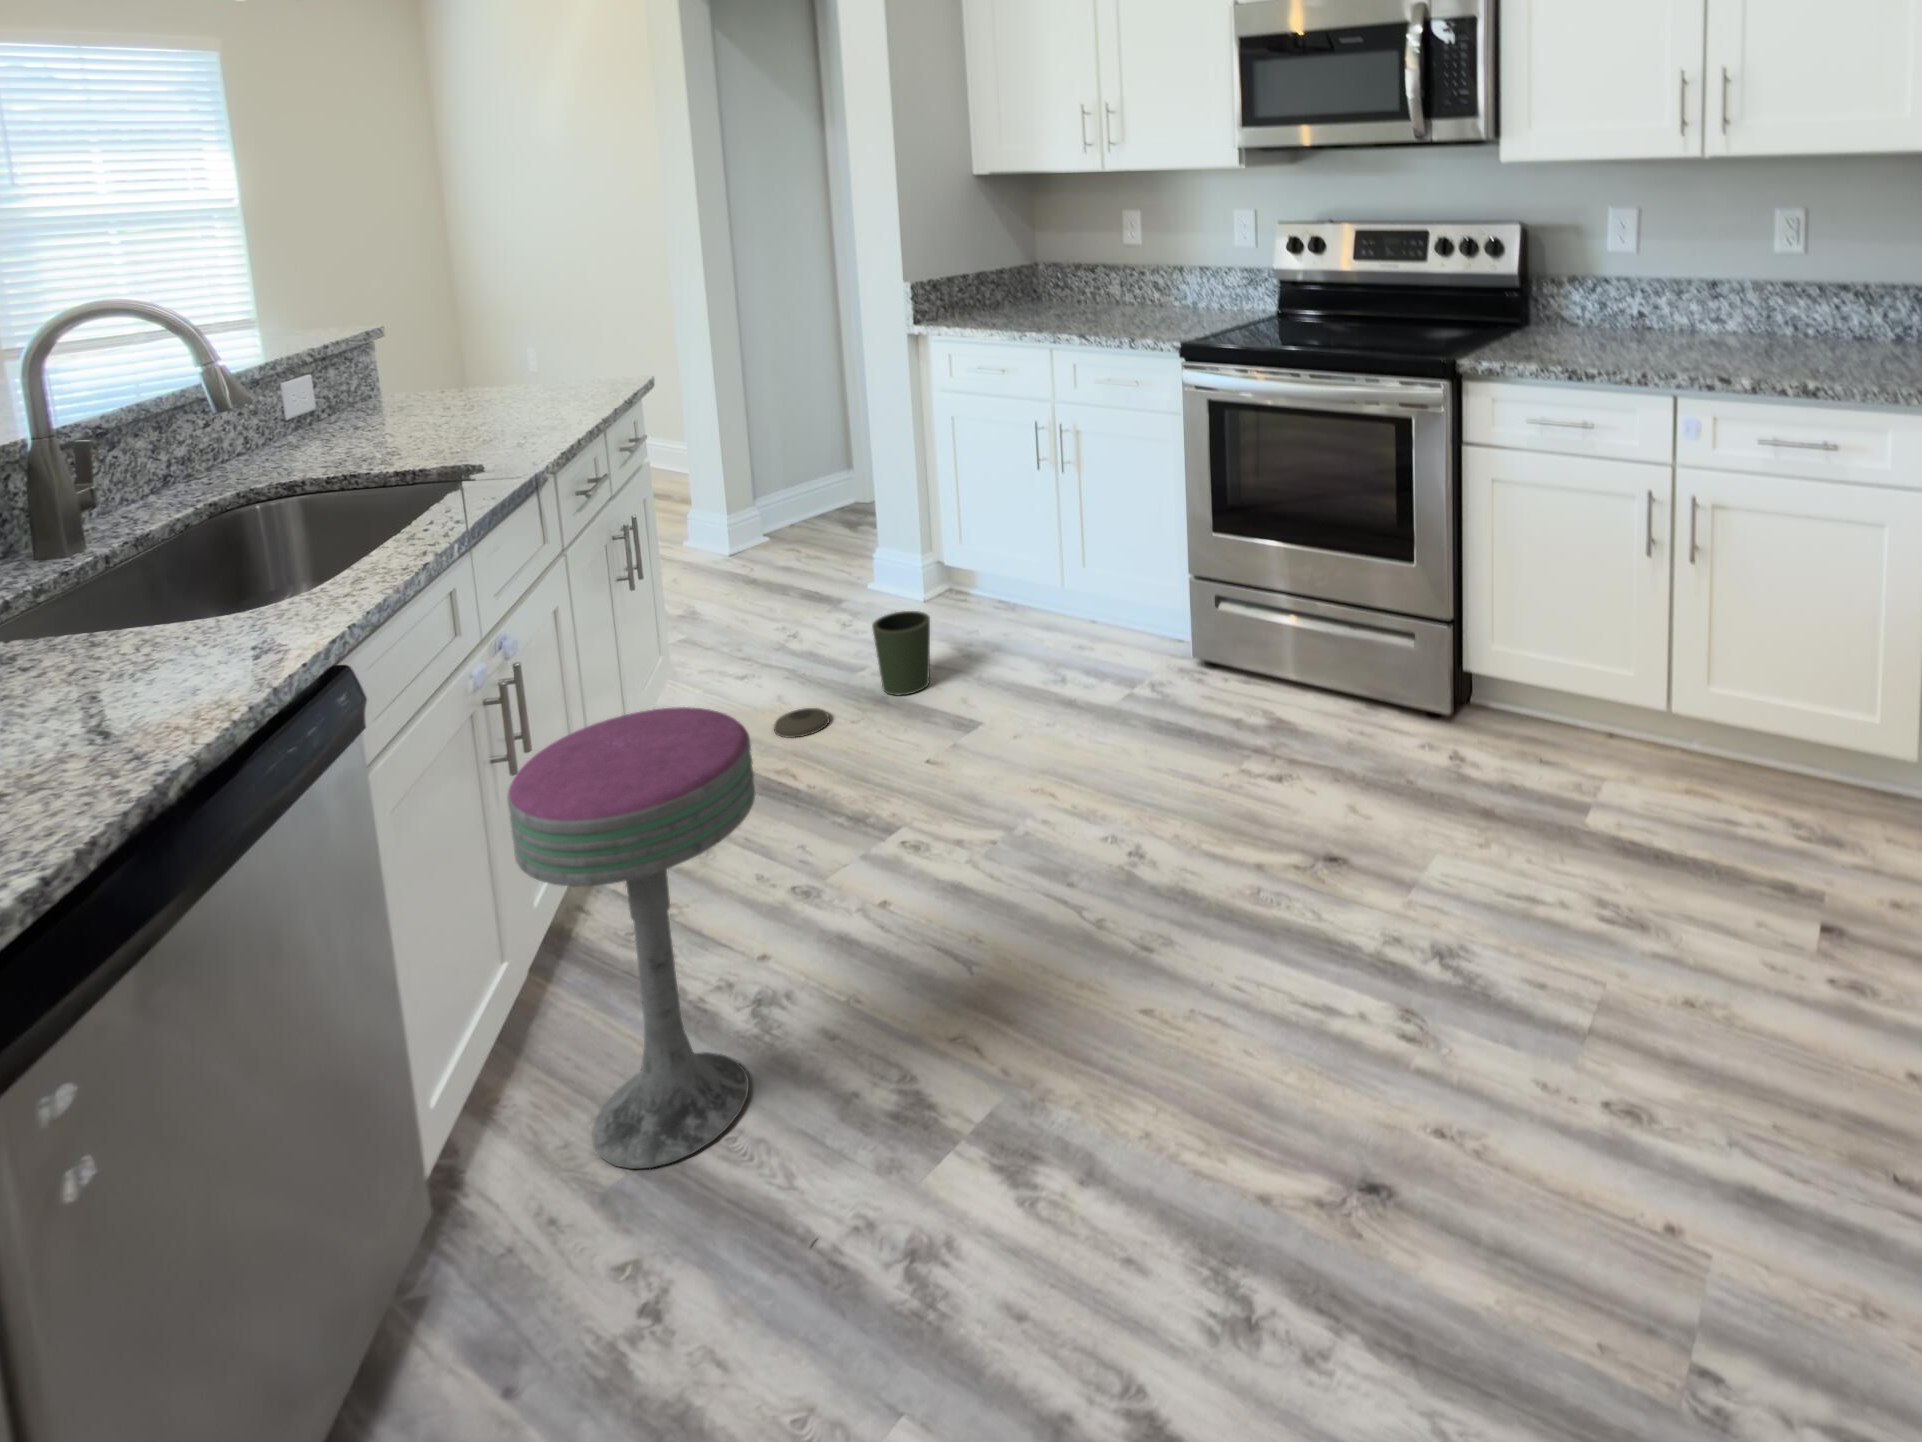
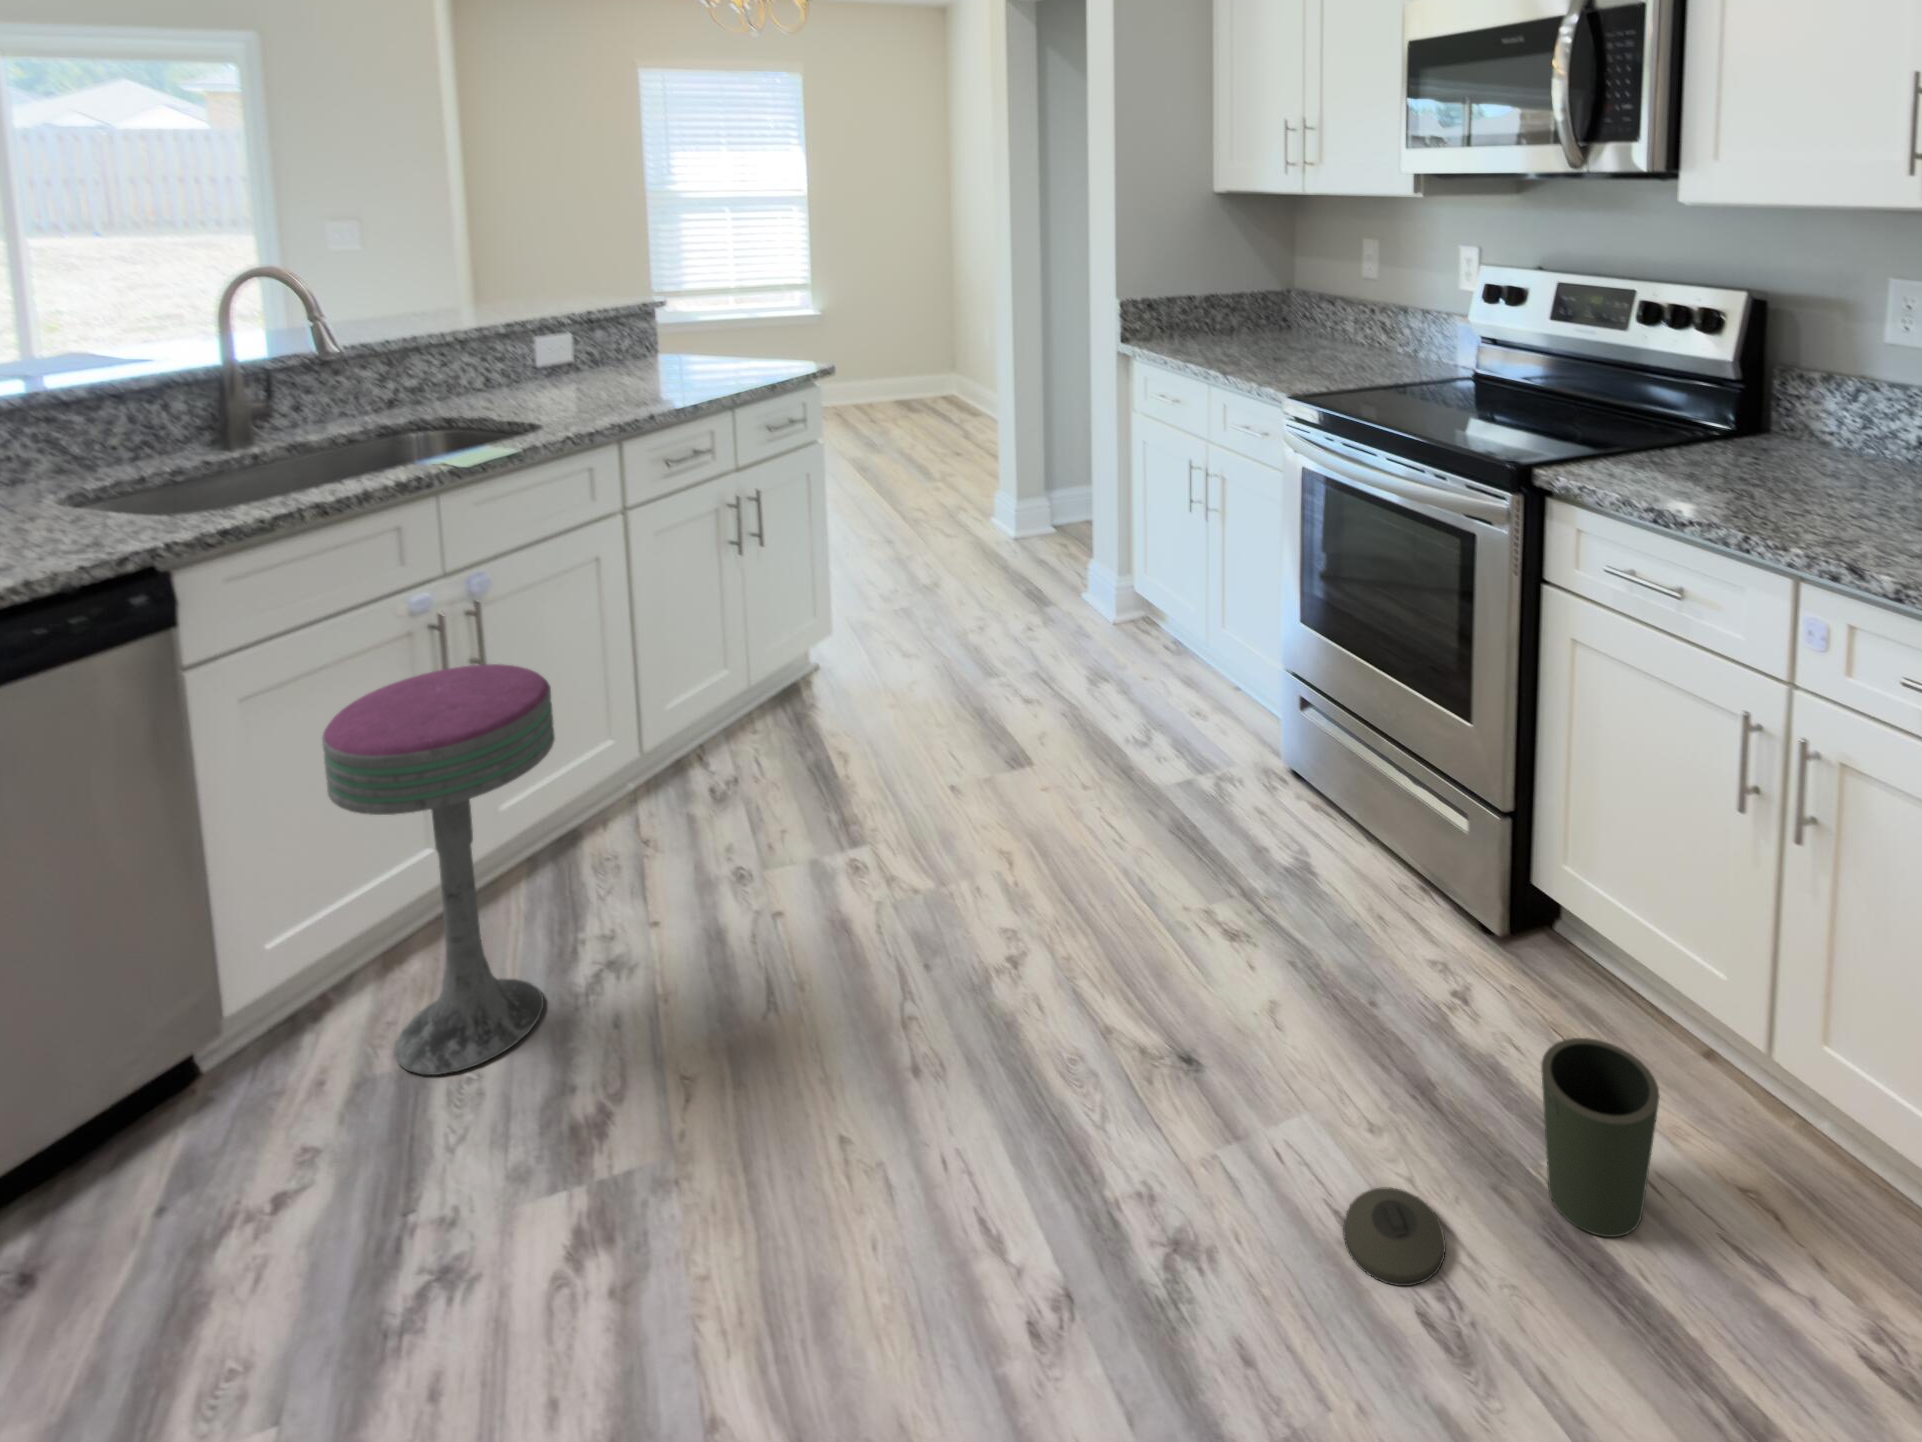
trash can: present [774,611,930,738] -> present [1343,1038,1660,1286]

